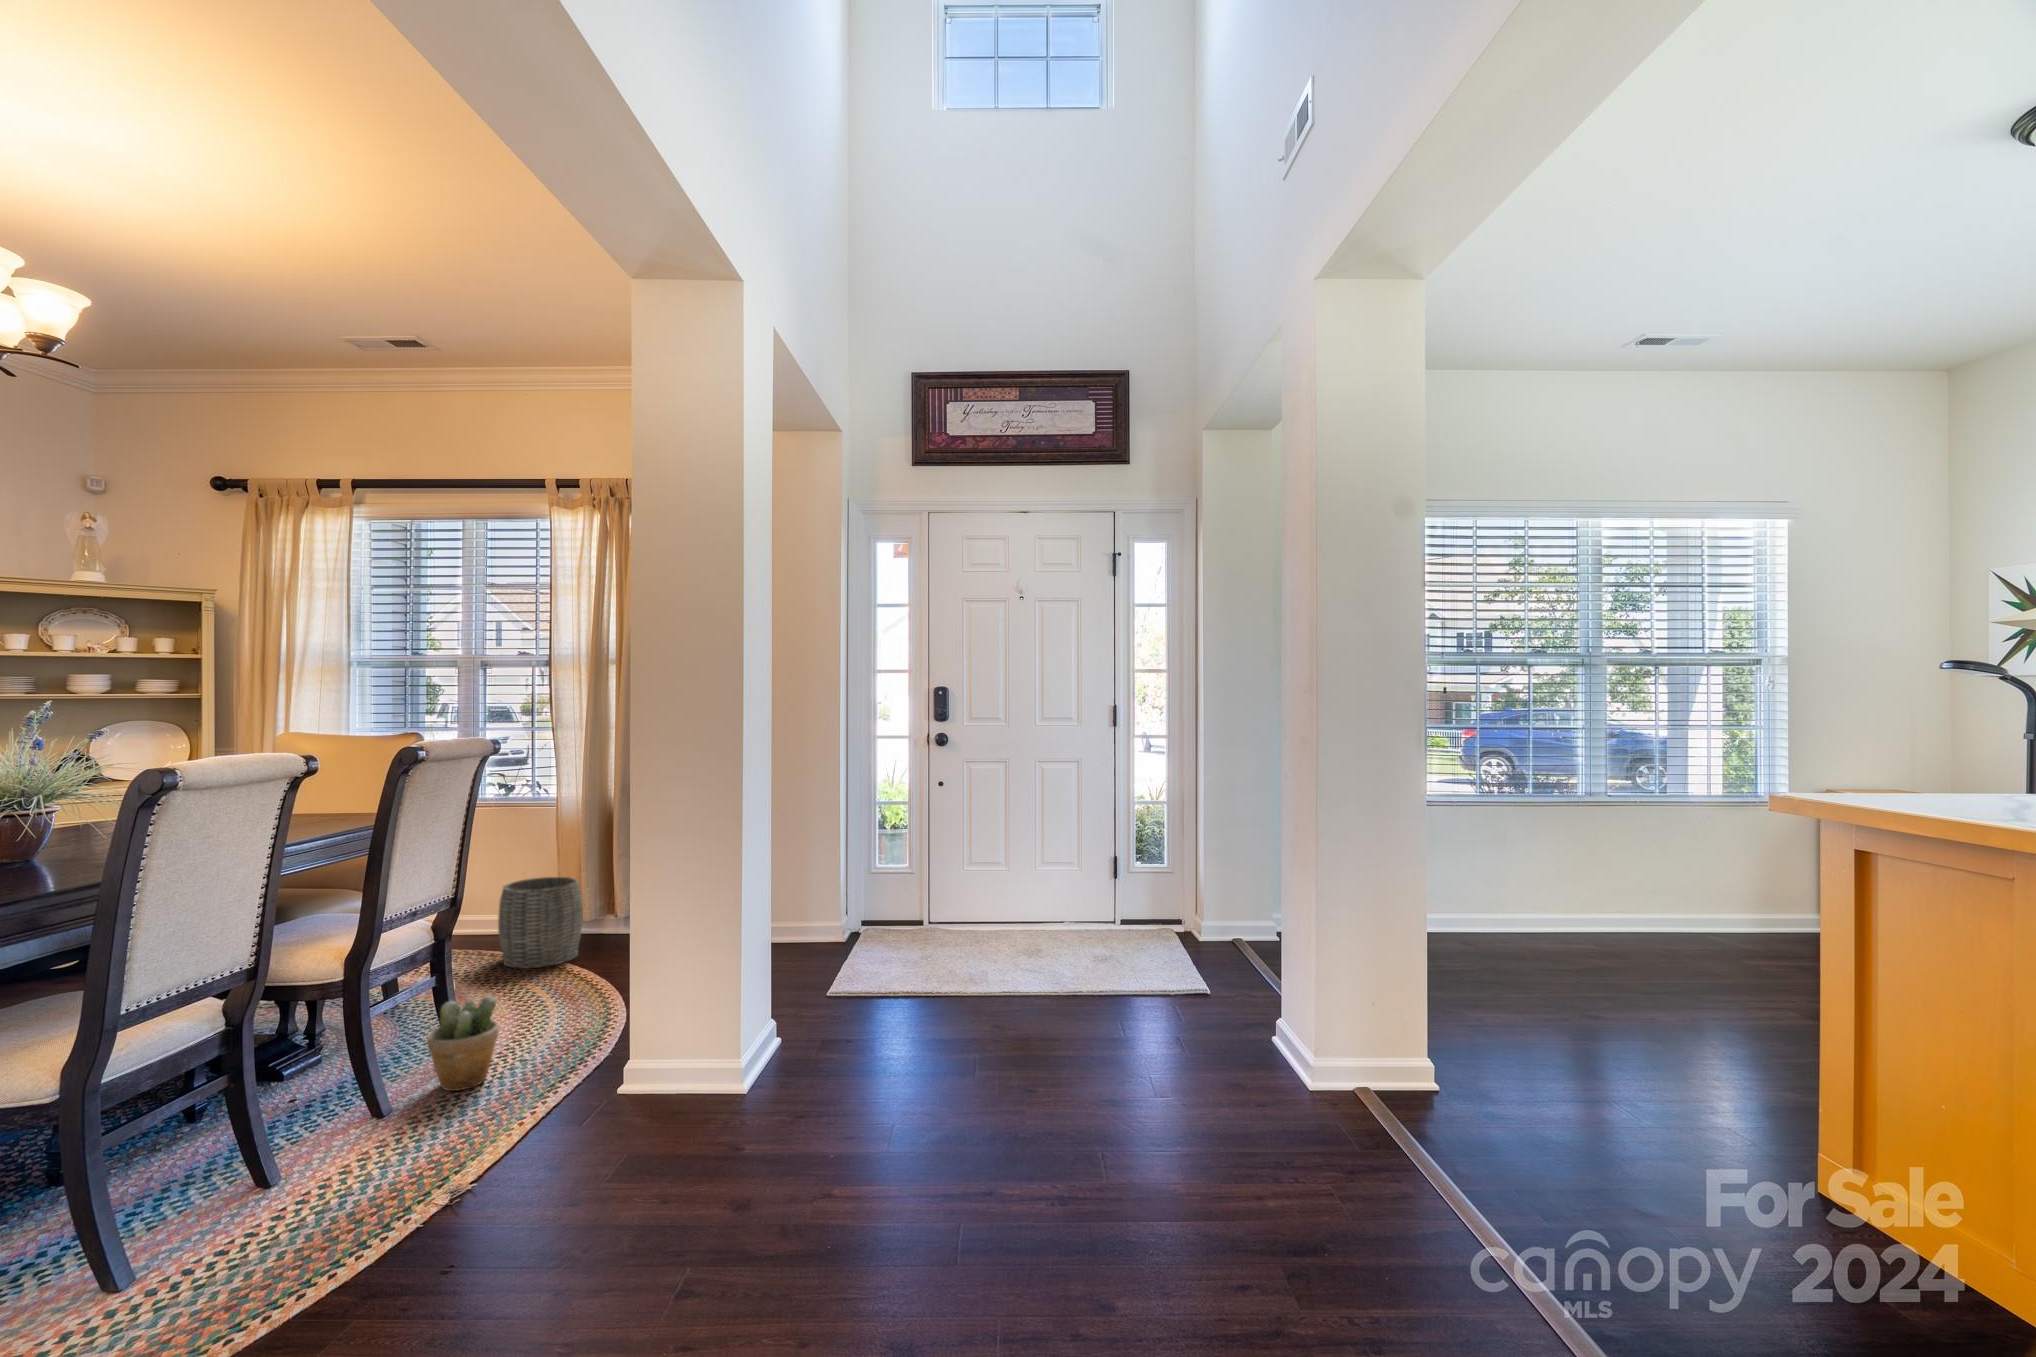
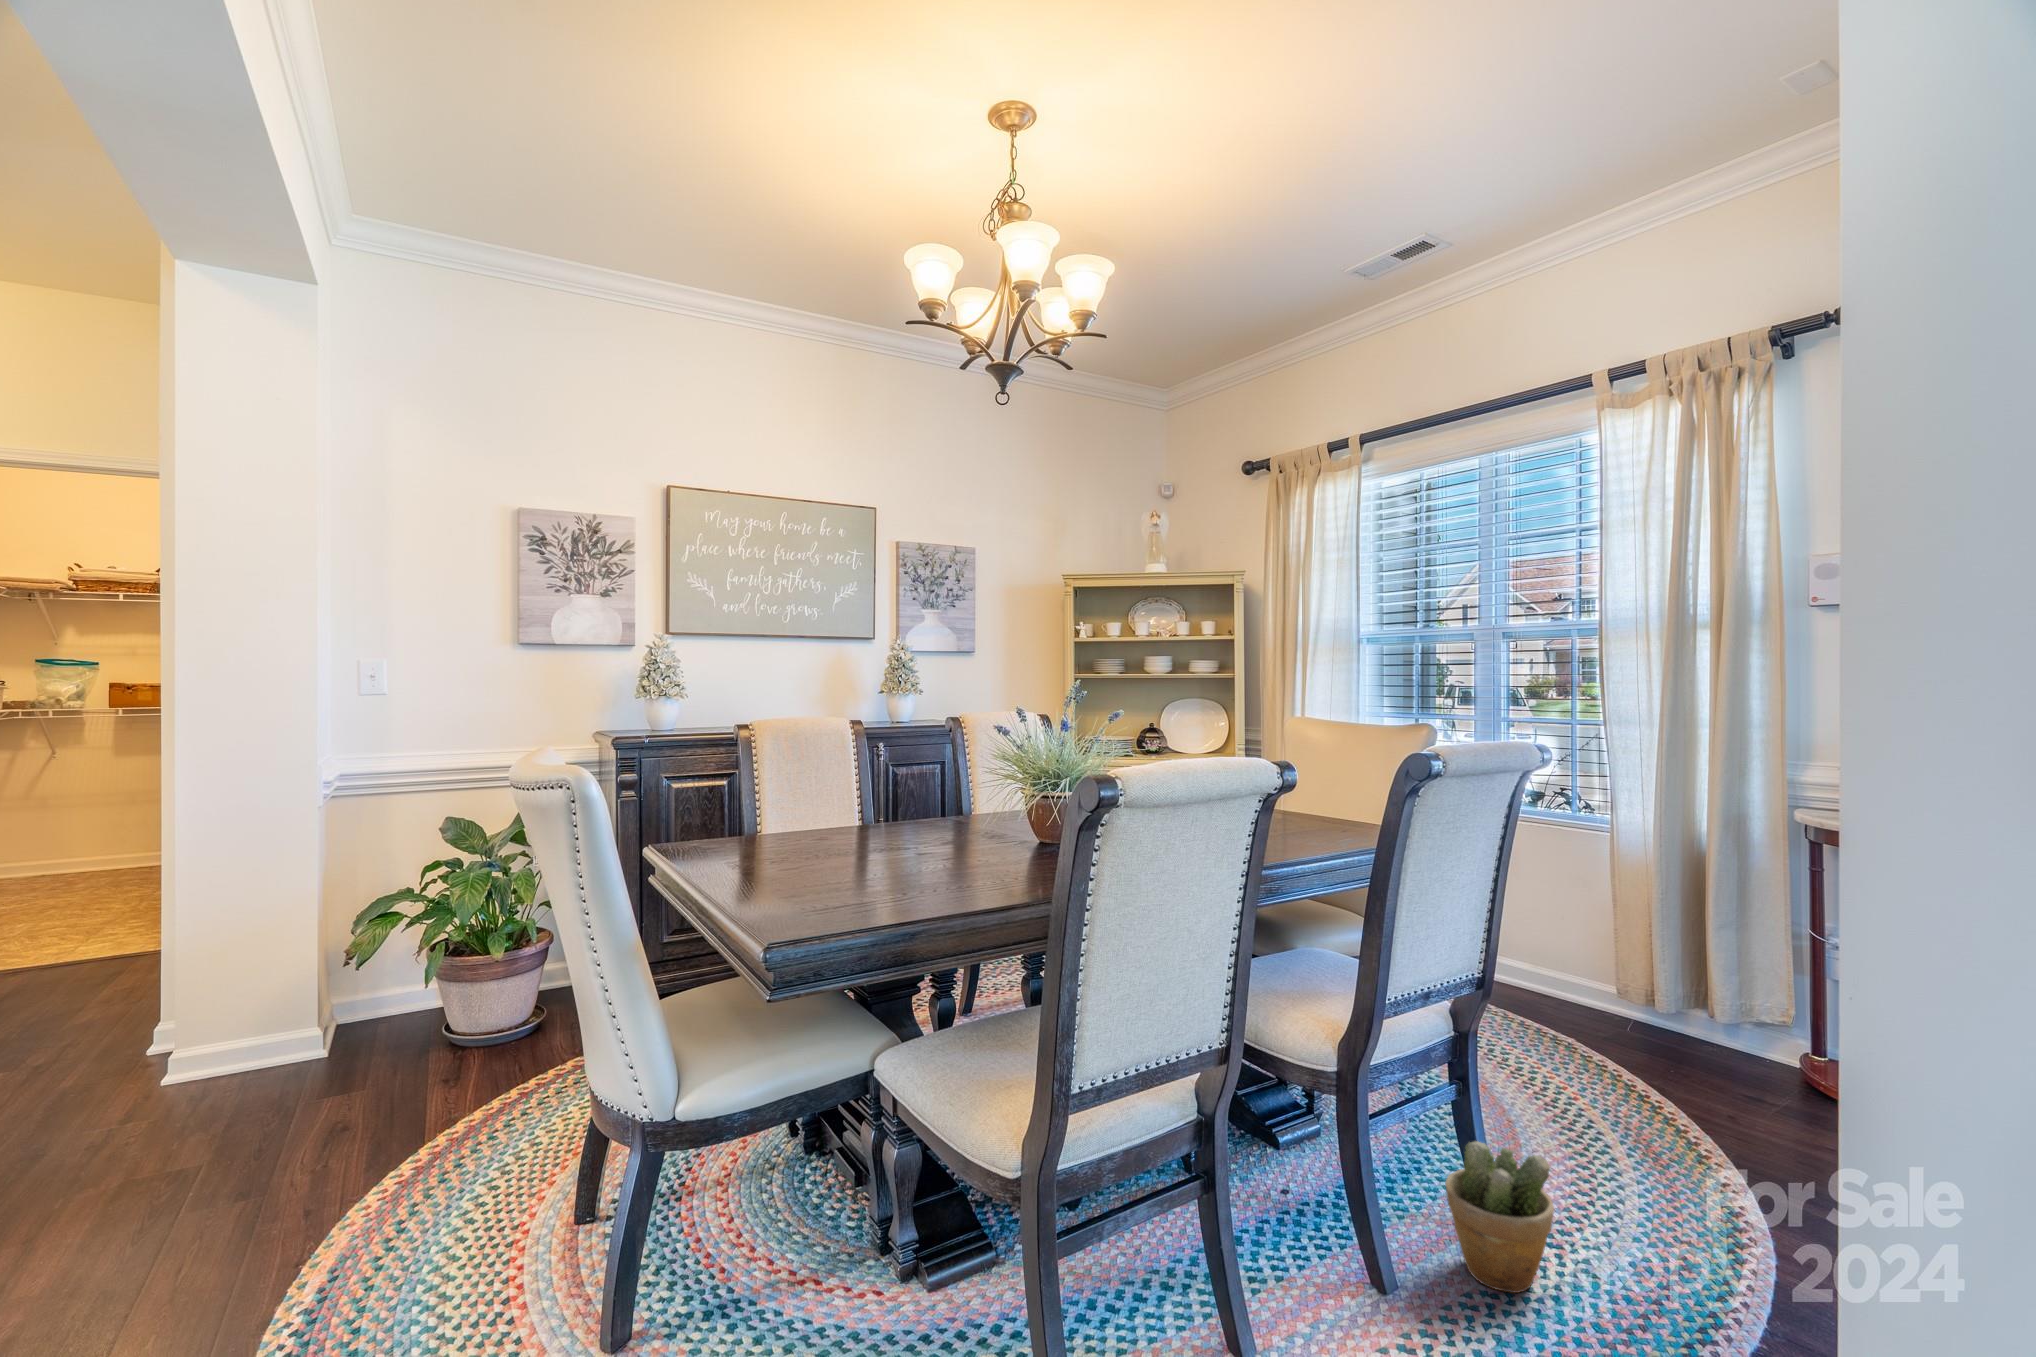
woven basket: present [498,877,583,969] -> none [1534,934,1661,1075]

